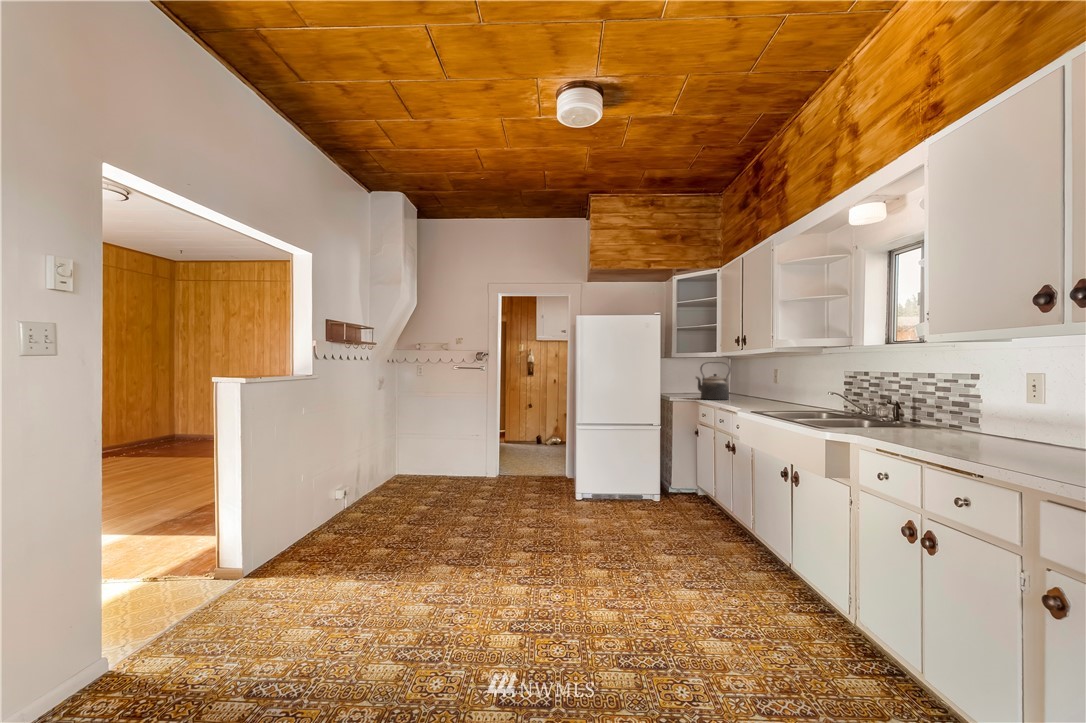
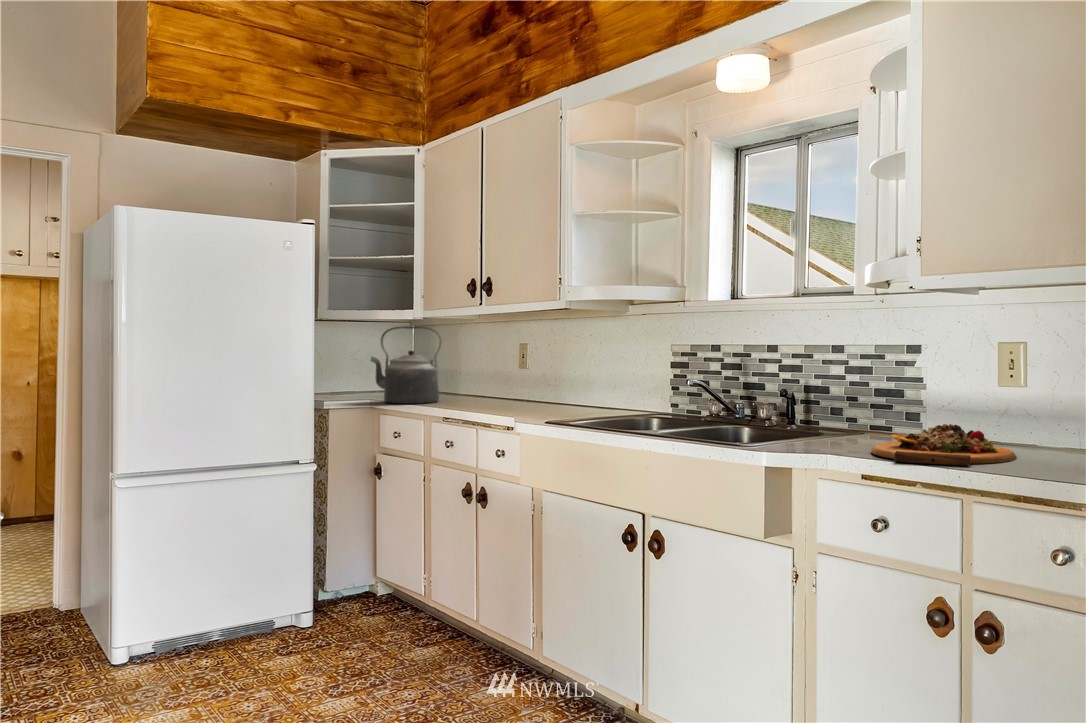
cutting board: none [912,424,1027,450] -> present [871,424,1016,466]

